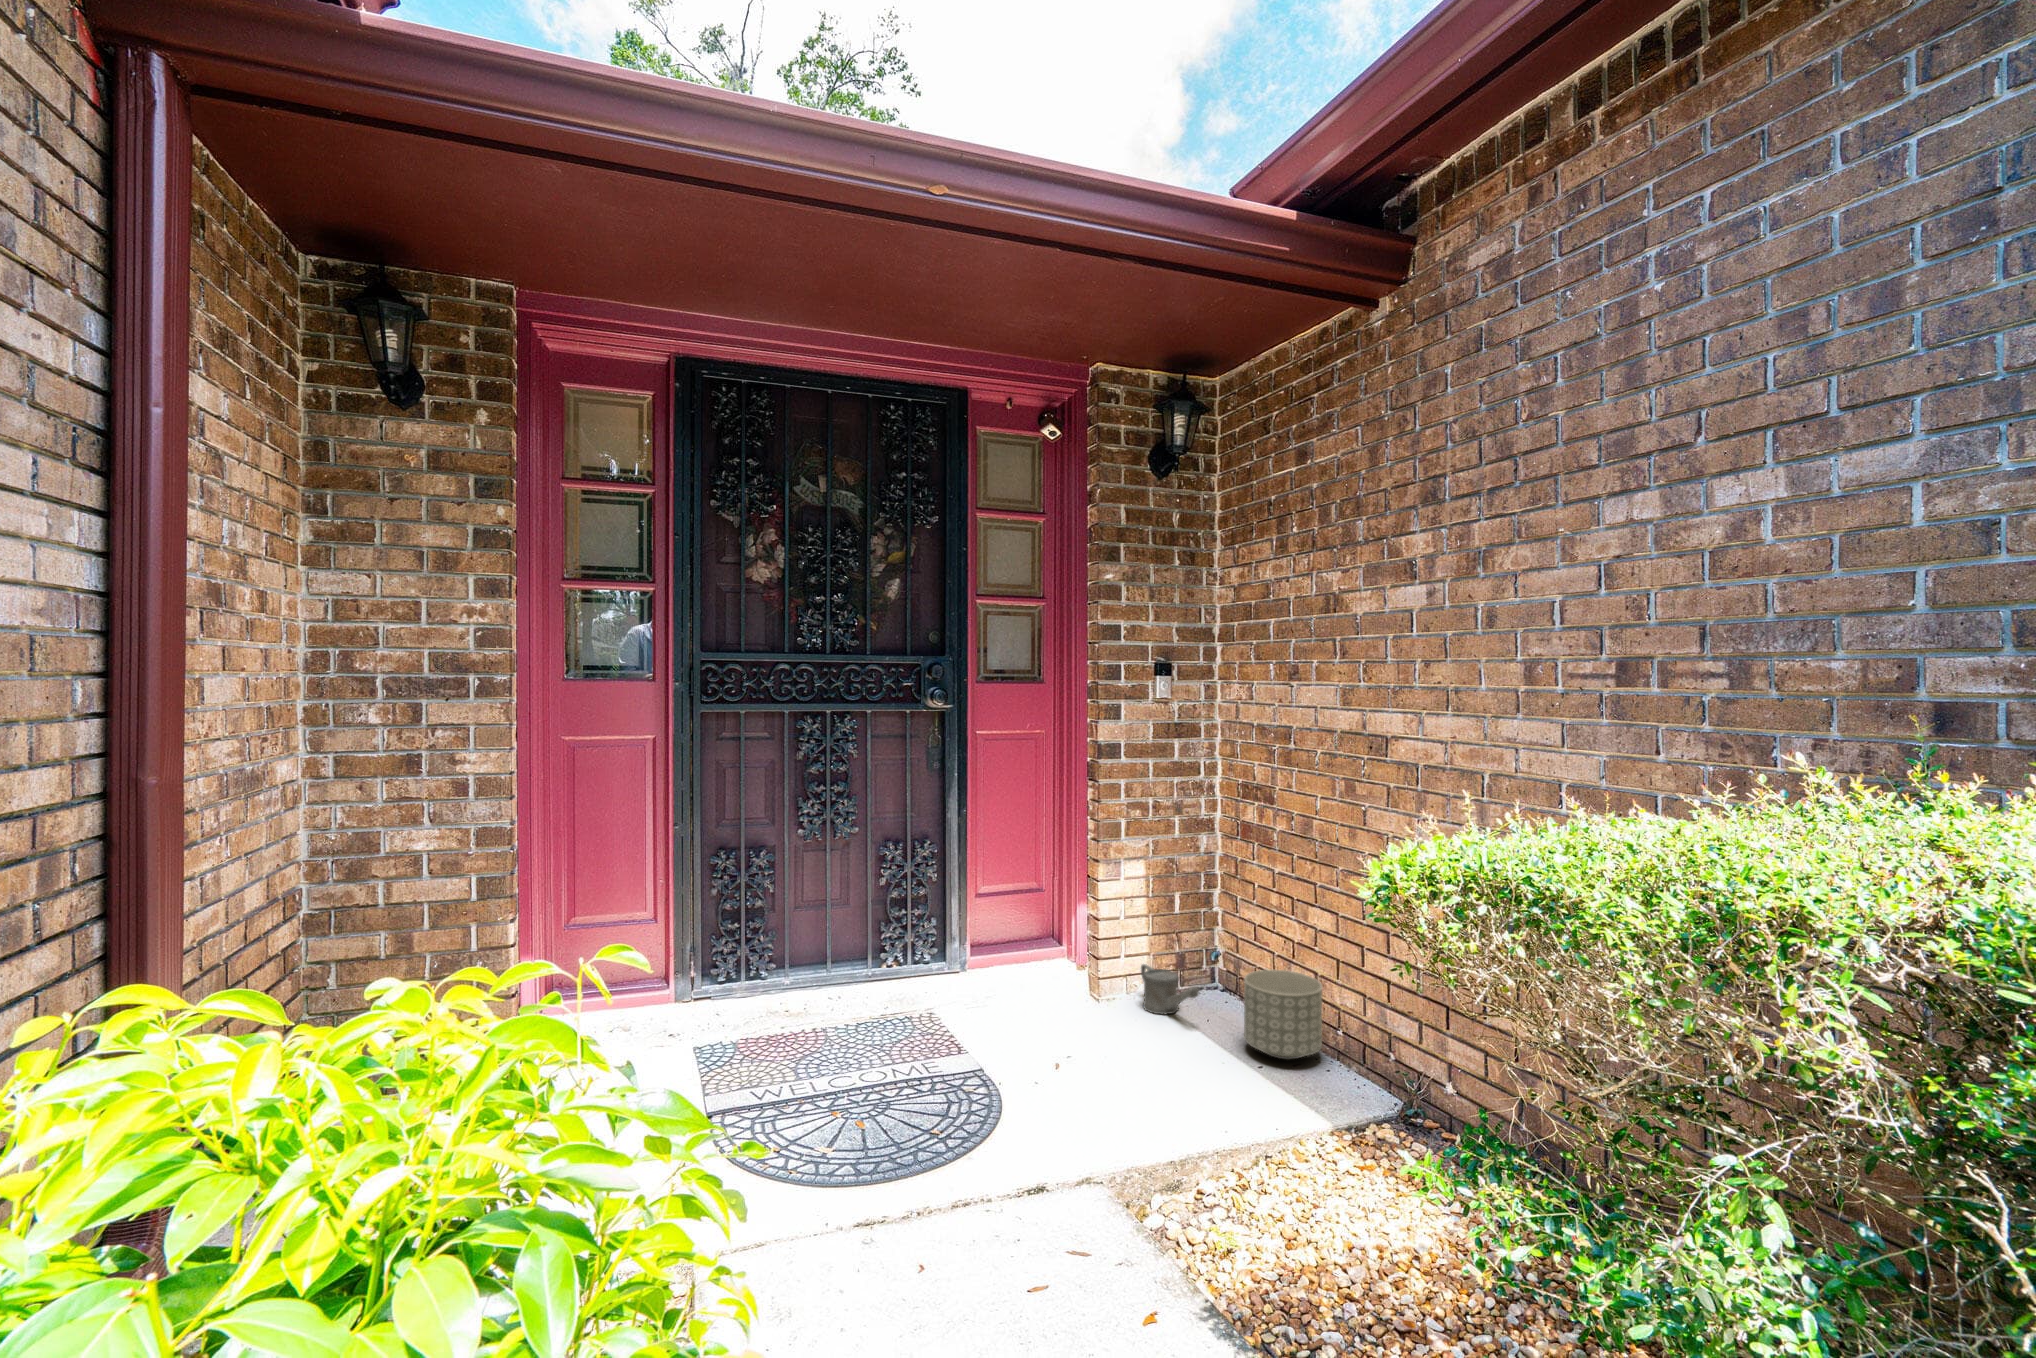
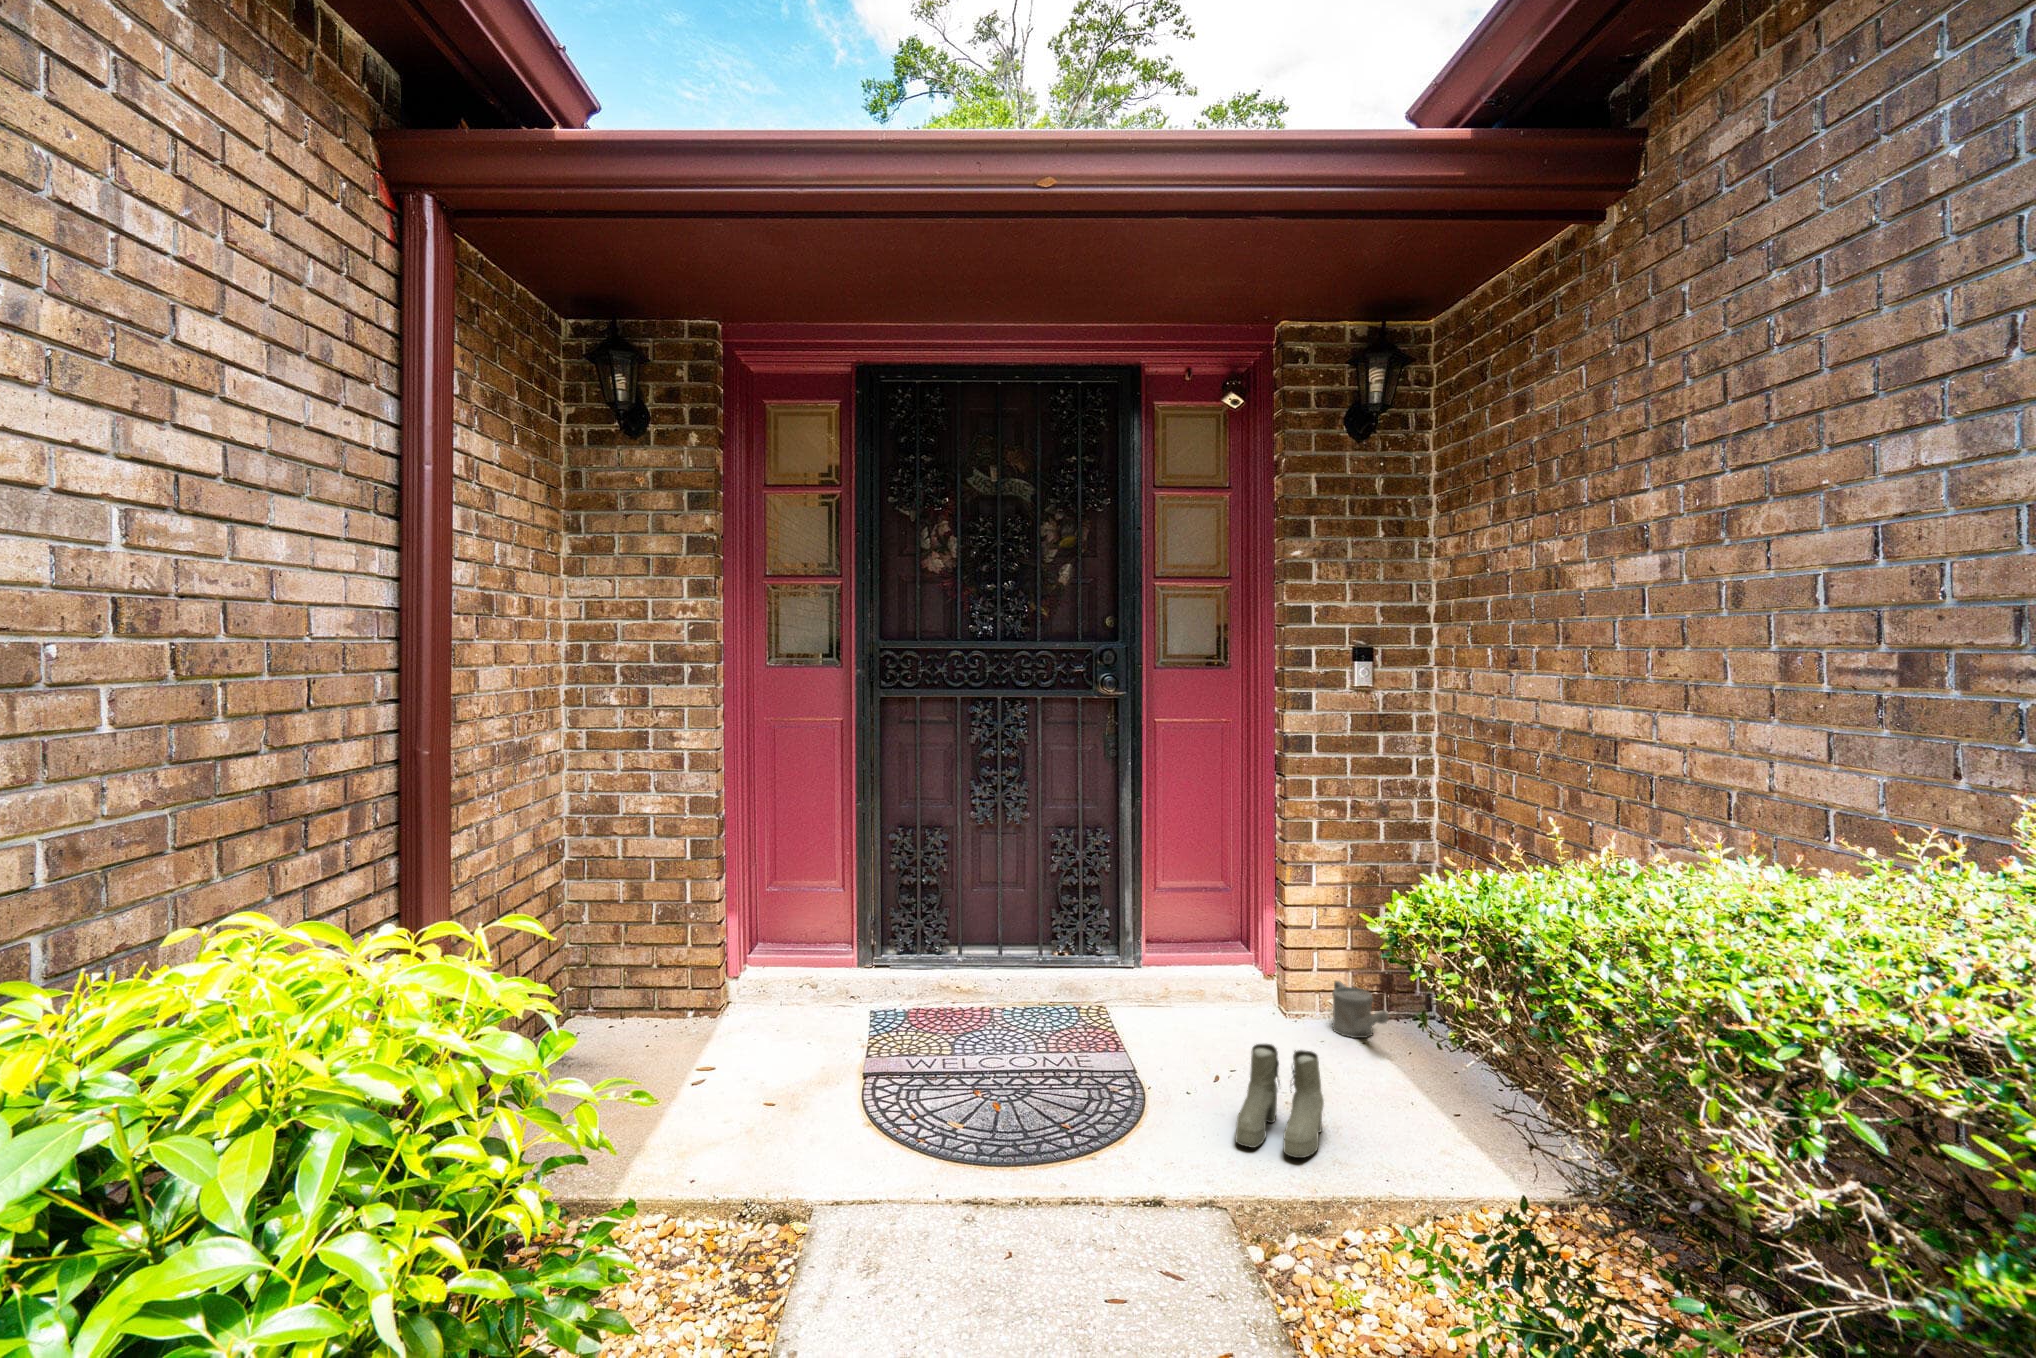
planter: present [1244,970,1322,1060] -> none [1436,1001,1532,1106]
boots: none [1098,1027,1170,1130] -> present [1235,1044,1324,1158]

